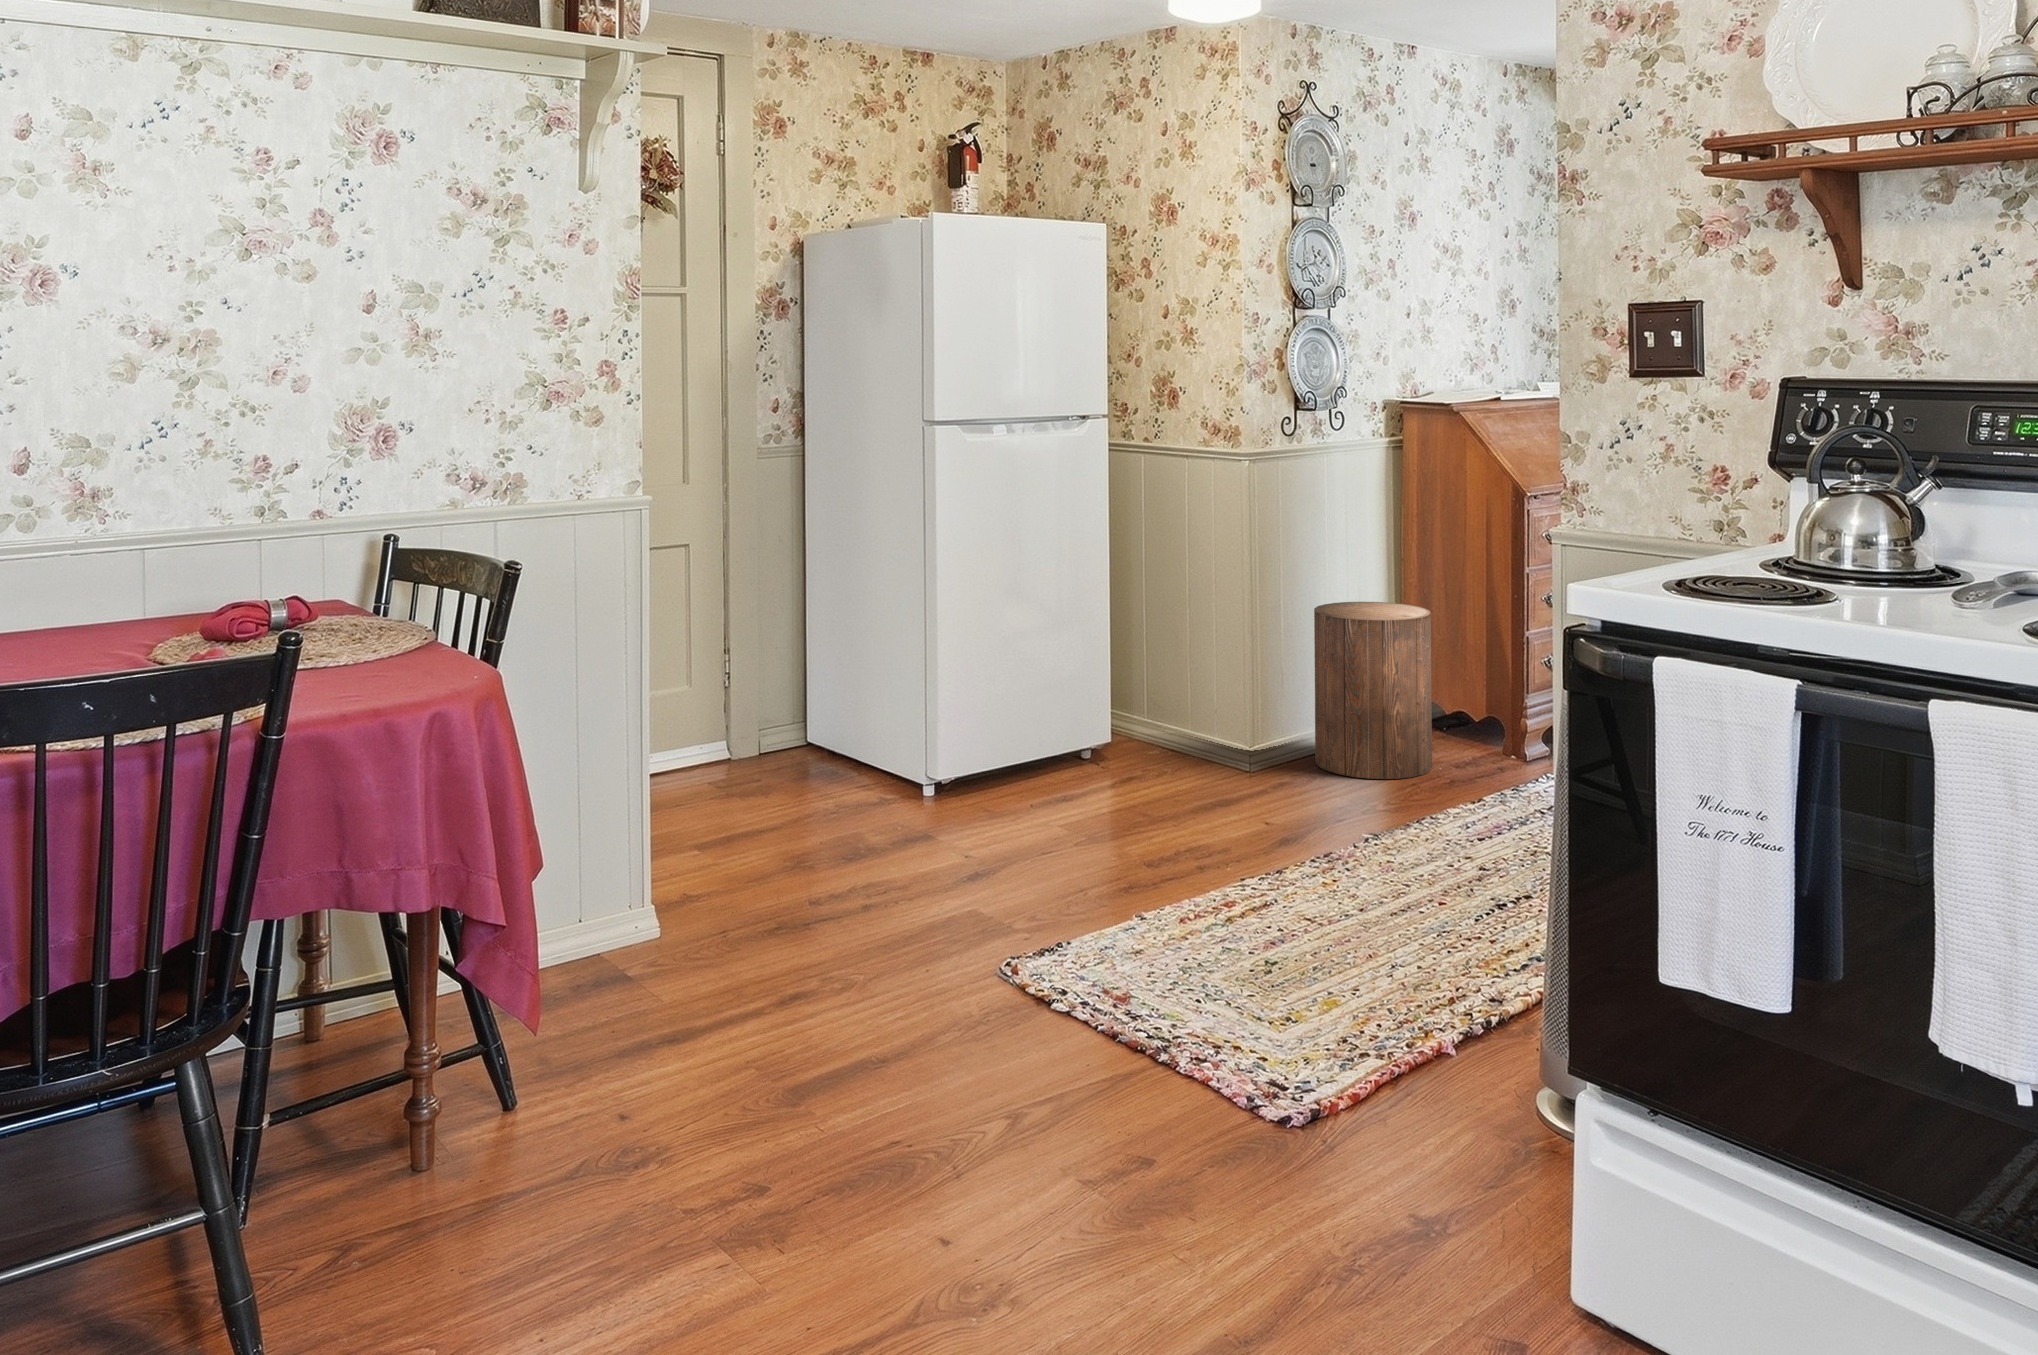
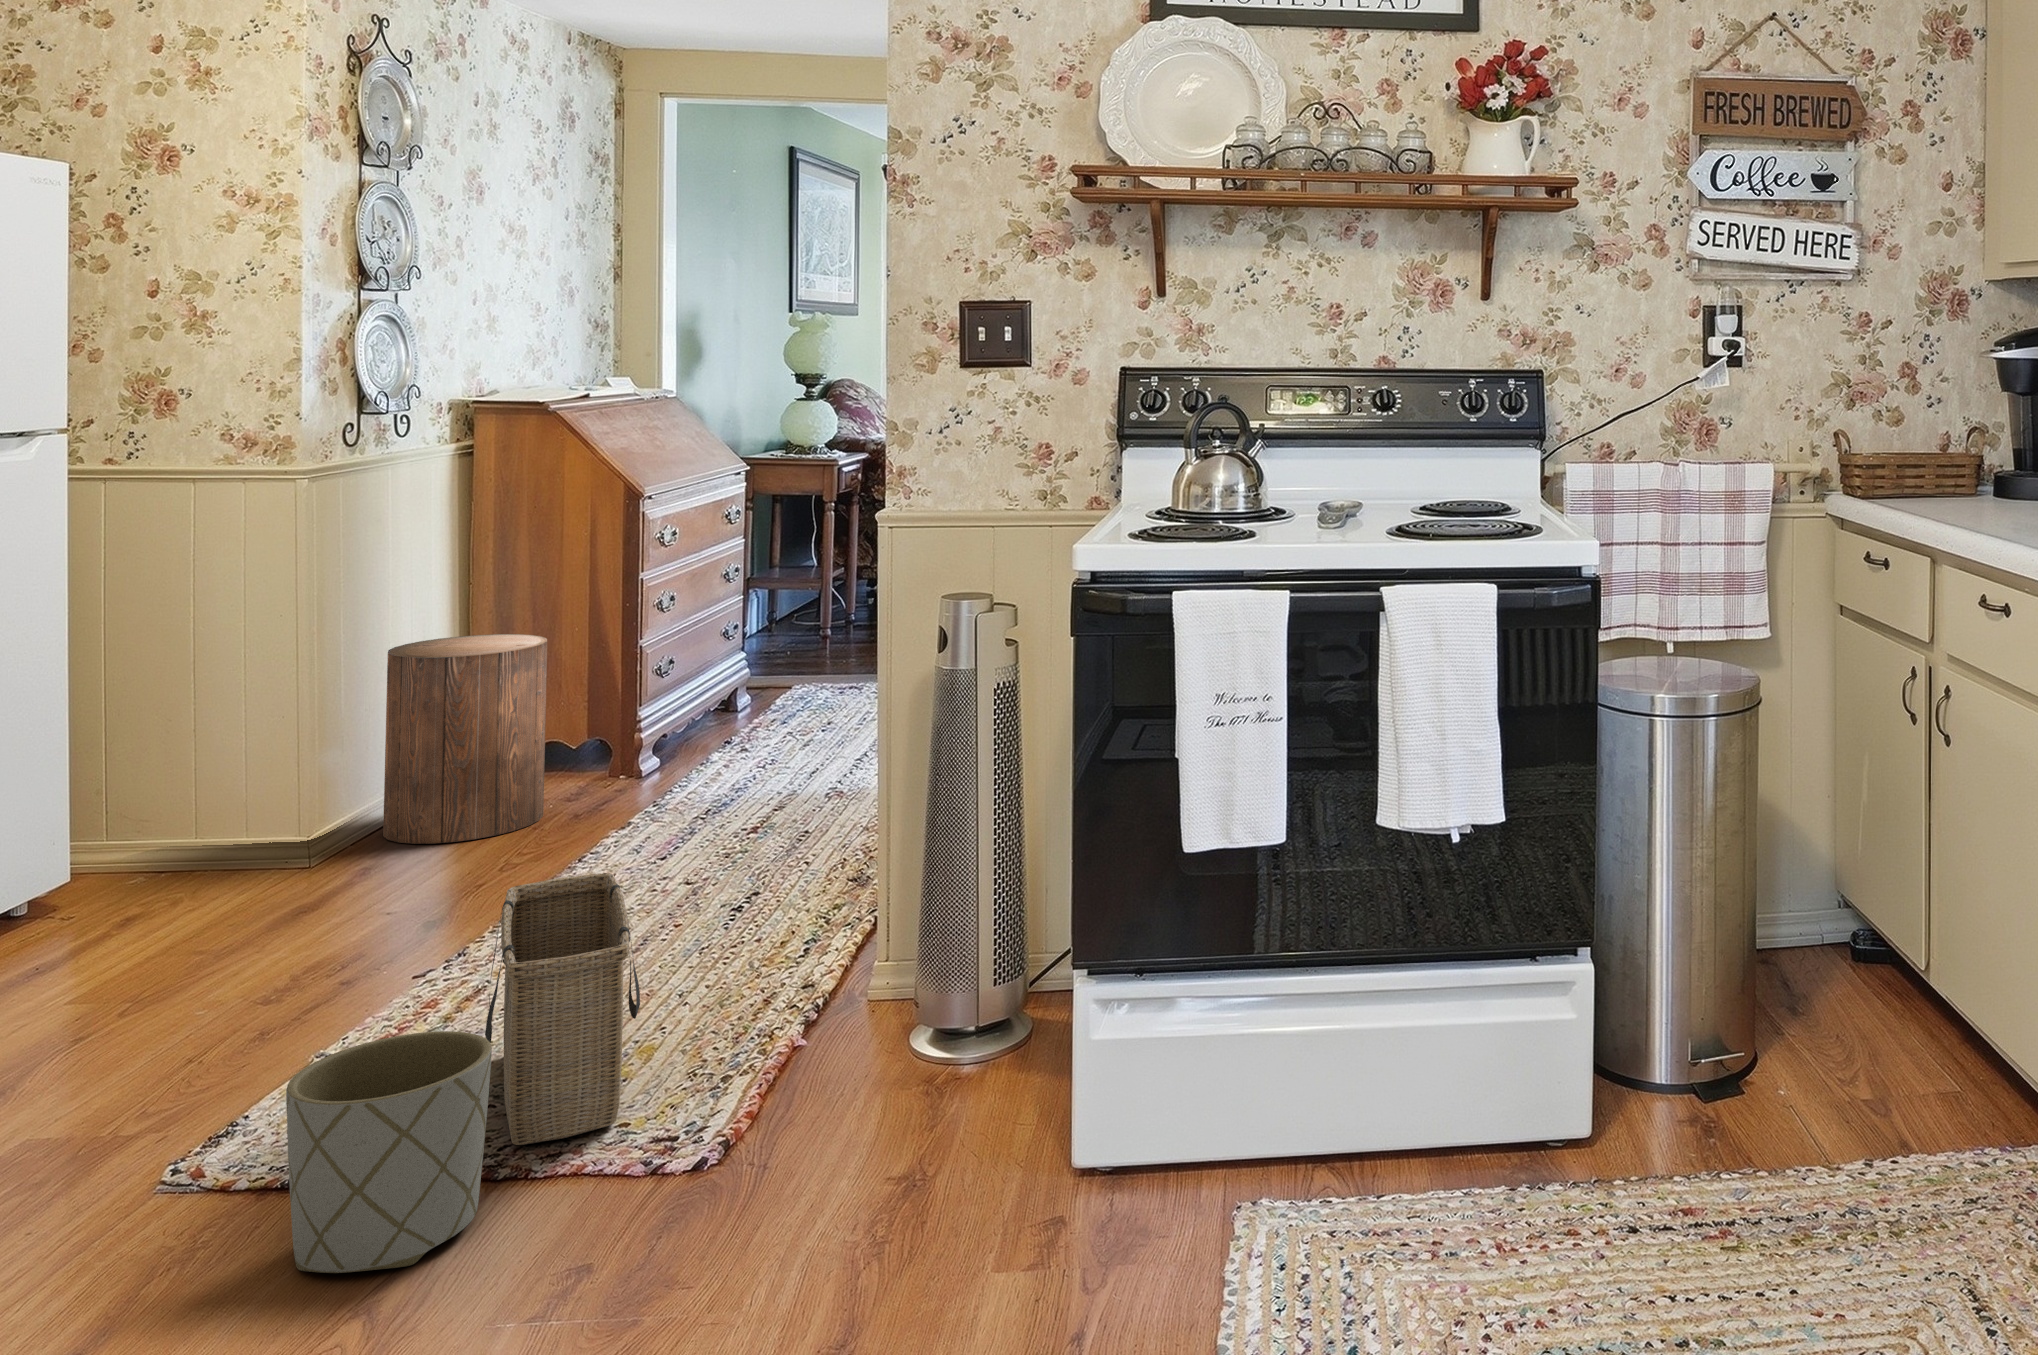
basket: none [1174,825,1320,1058] -> present [485,873,640,1145]
planter: none [998,919,1132,1109] -> present [286,1031,492,1273]

